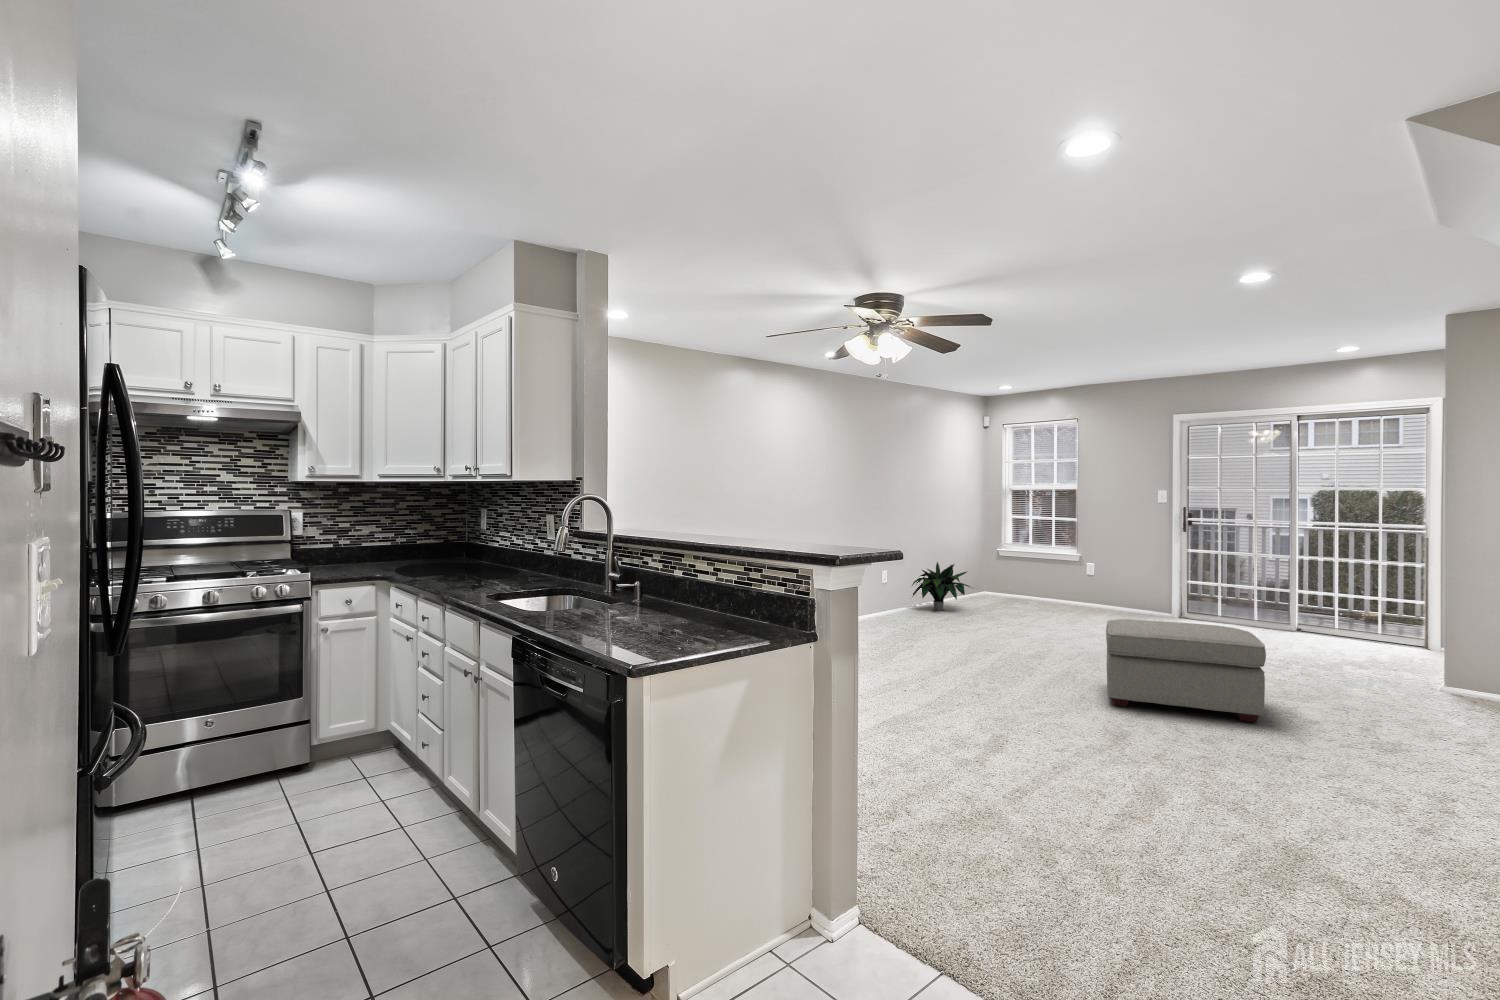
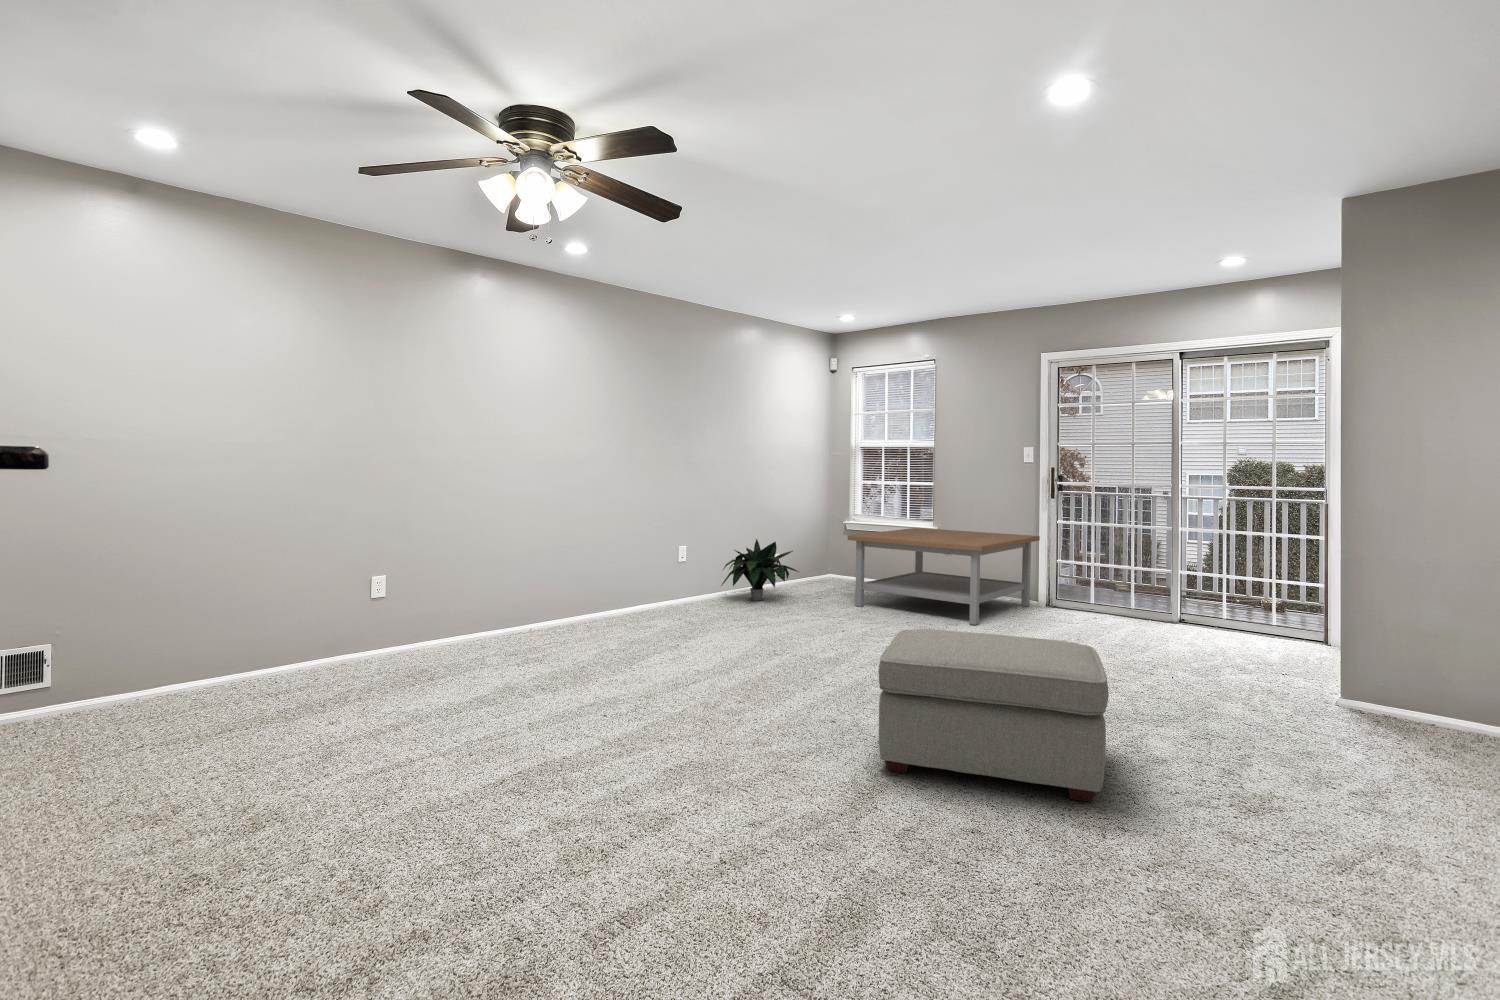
coffee table: none [1015,555,1174,630] -> present [848,528,1040,625]

